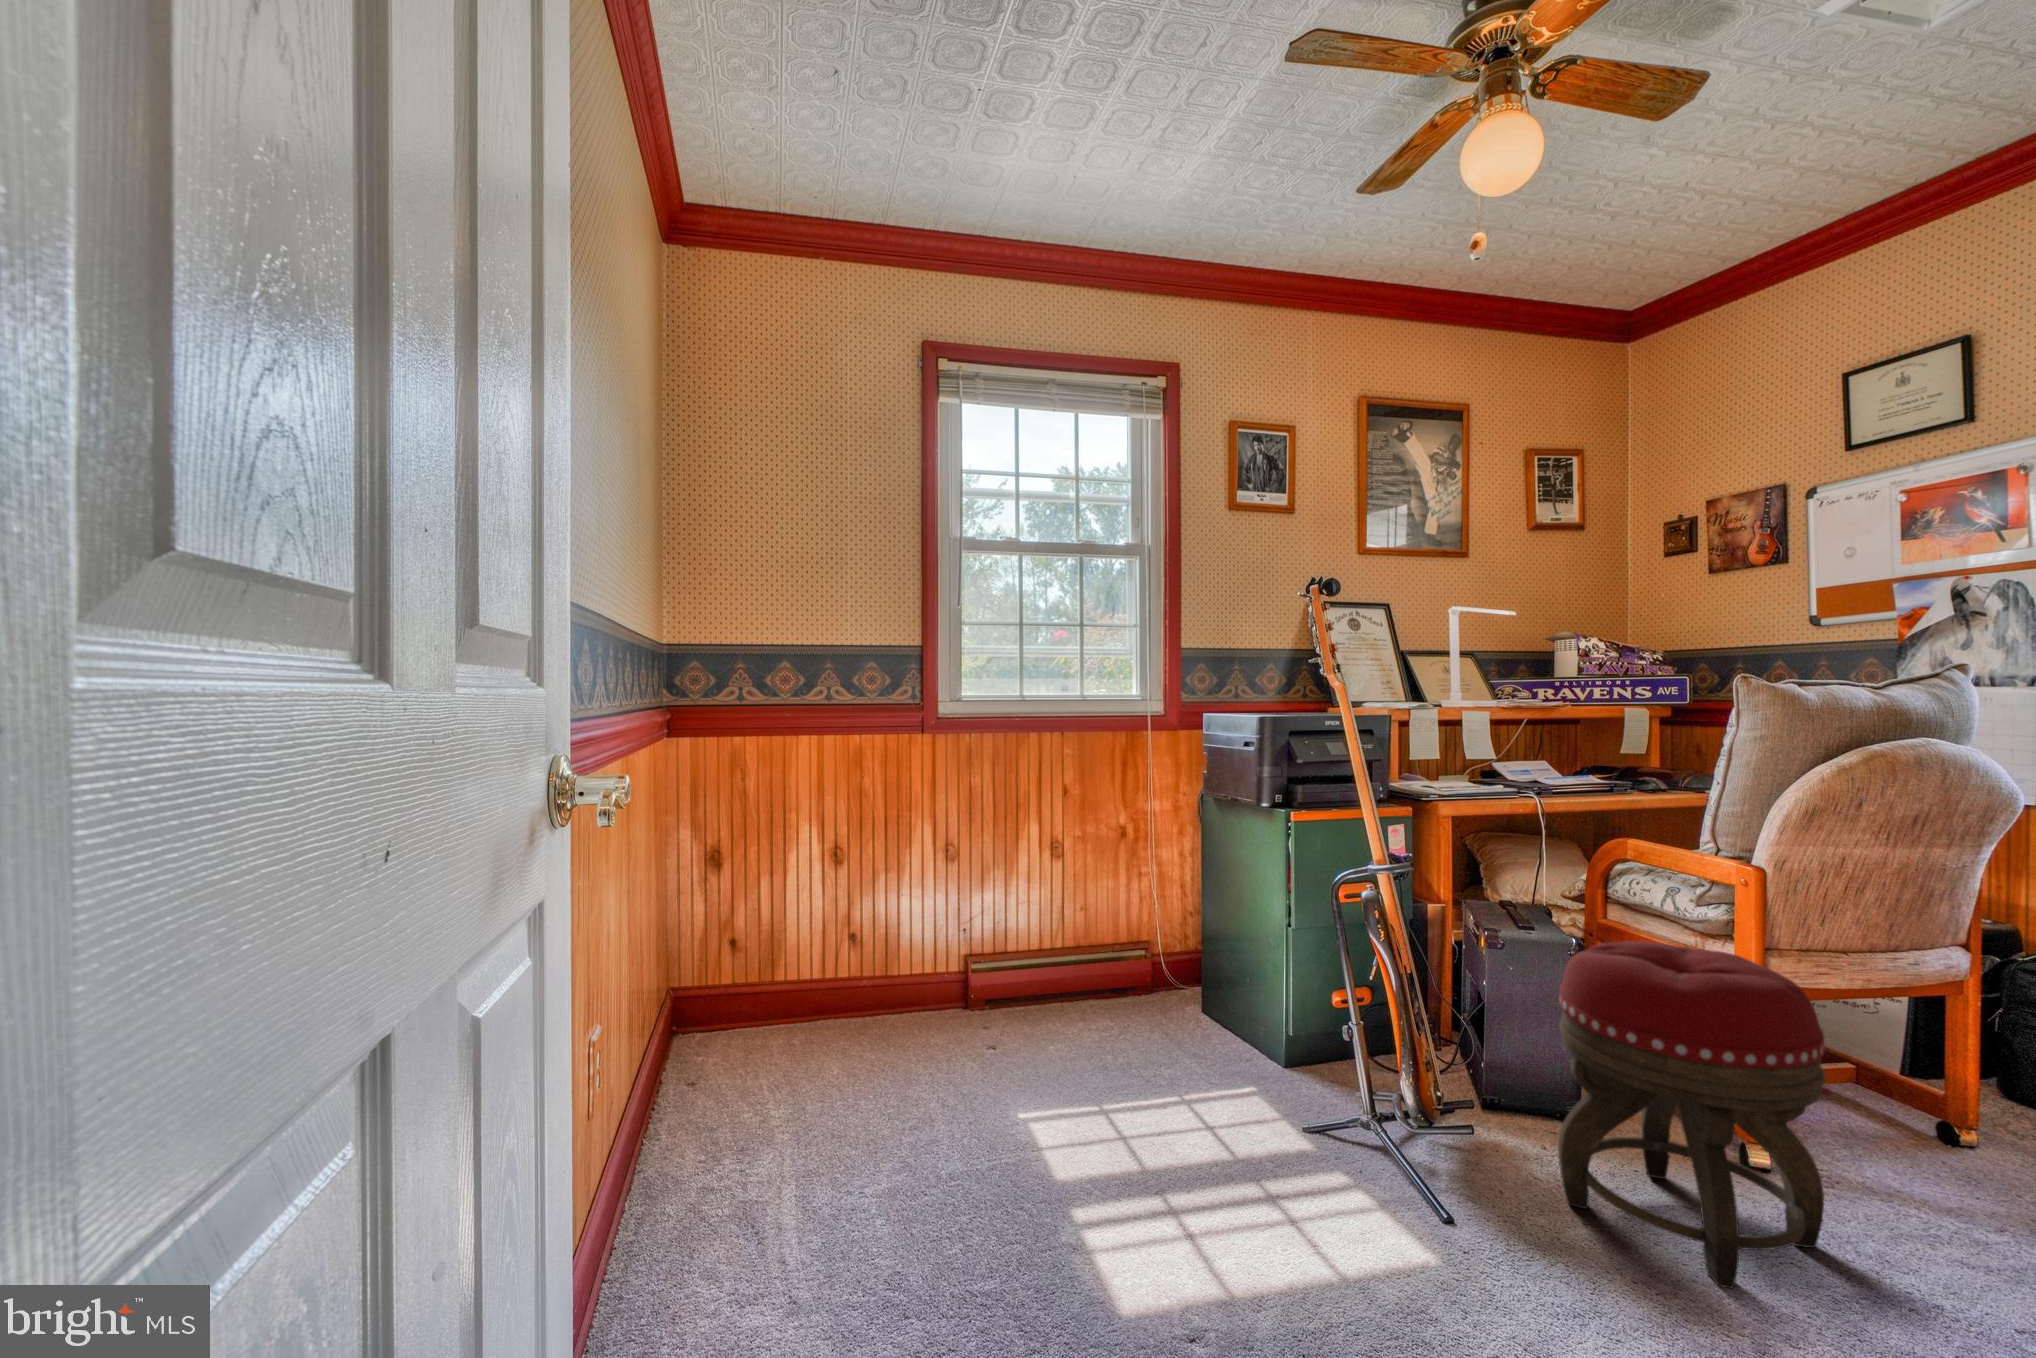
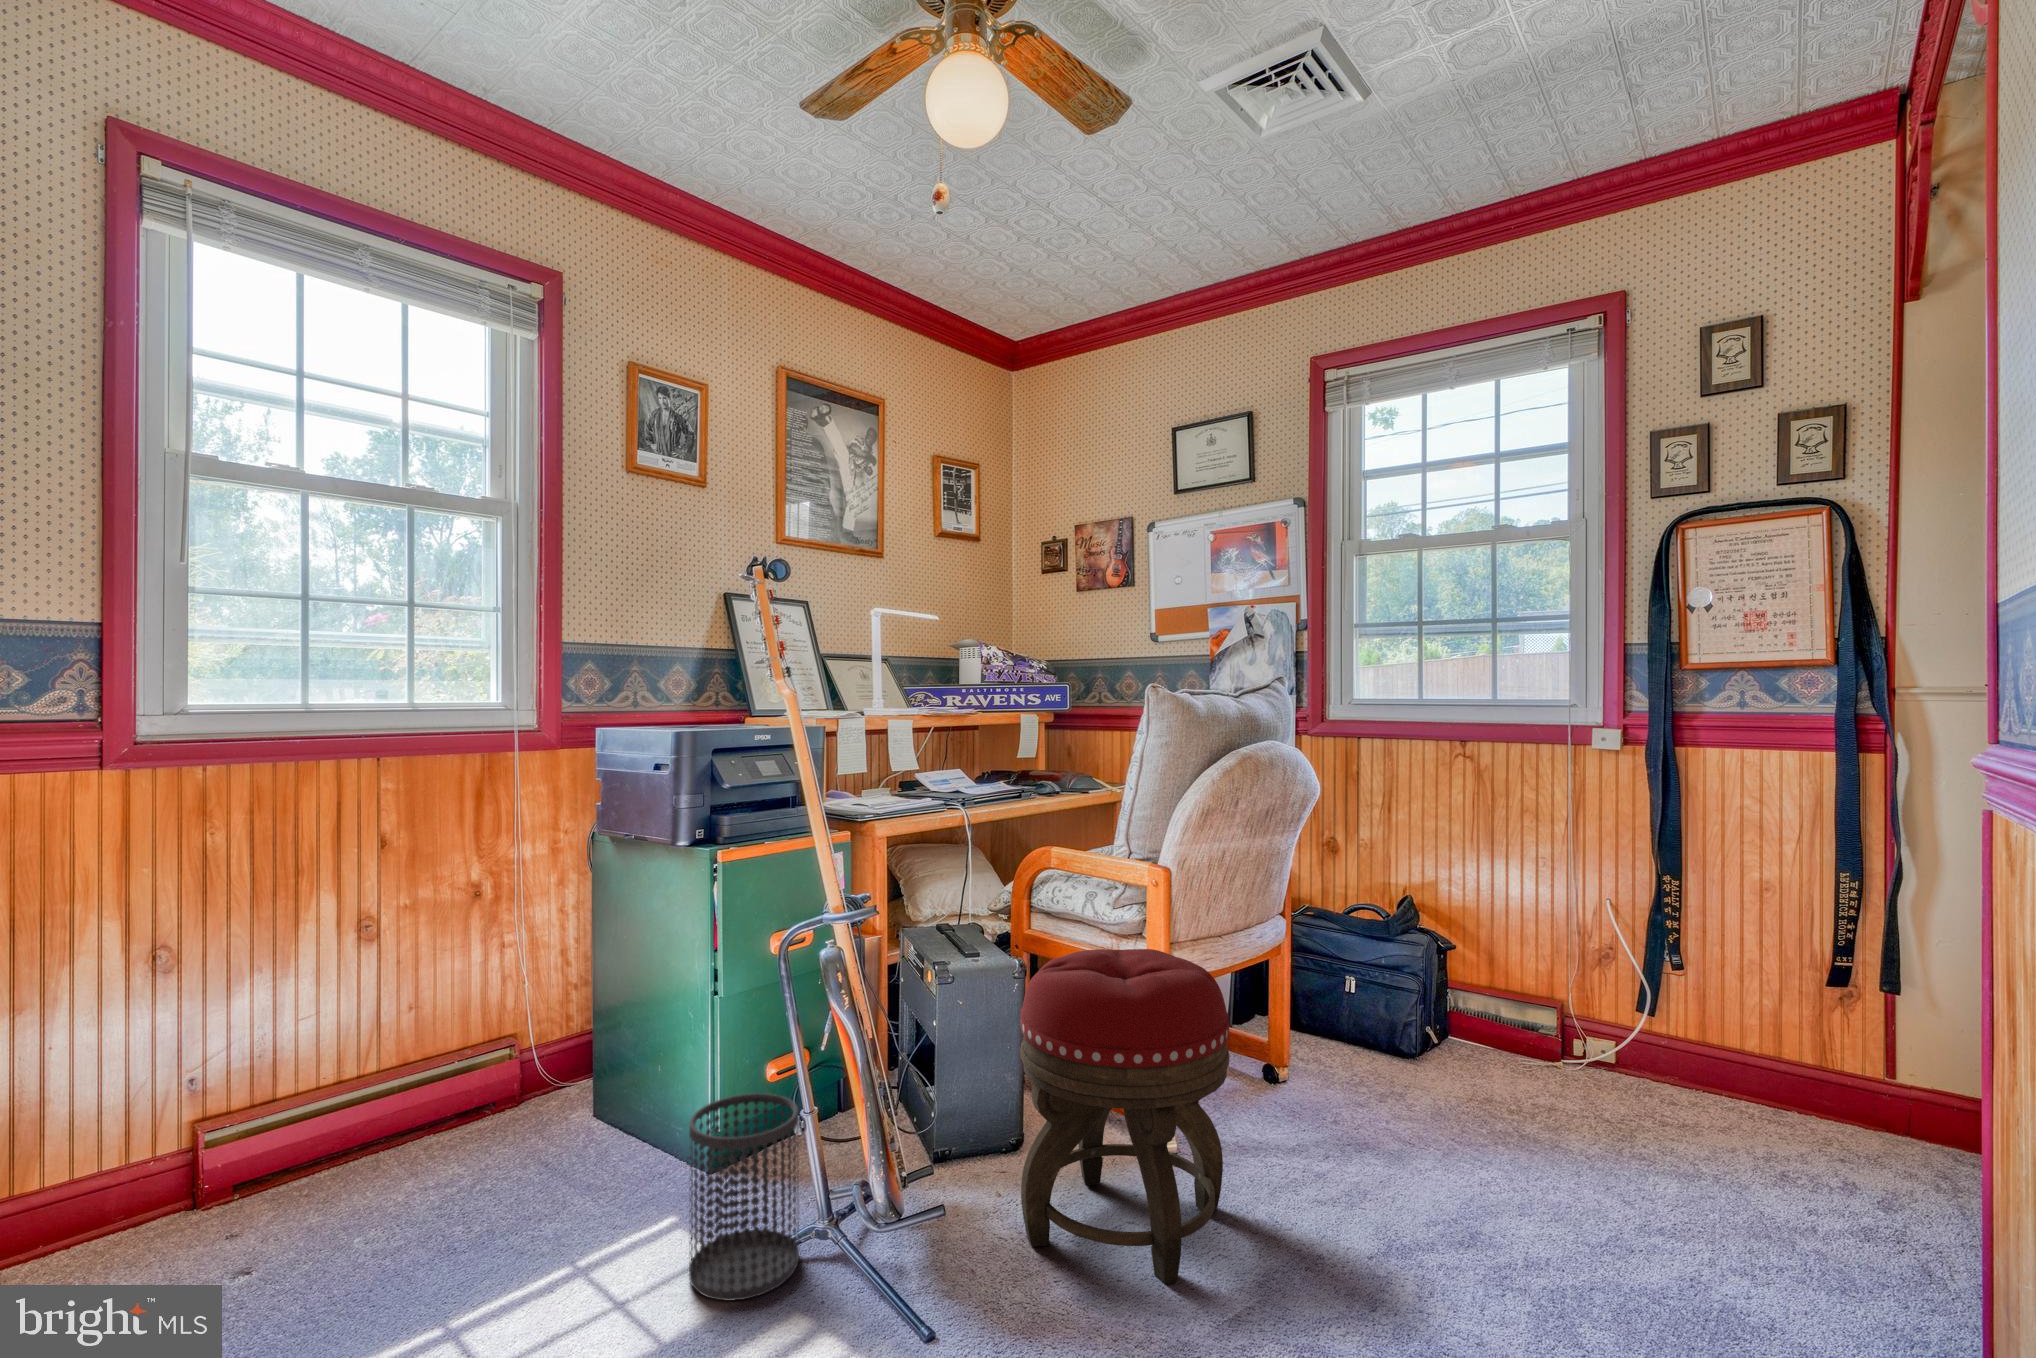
wastebasket: none [1257,1001,1345,1156] -> present [689,1093,799,1301]

